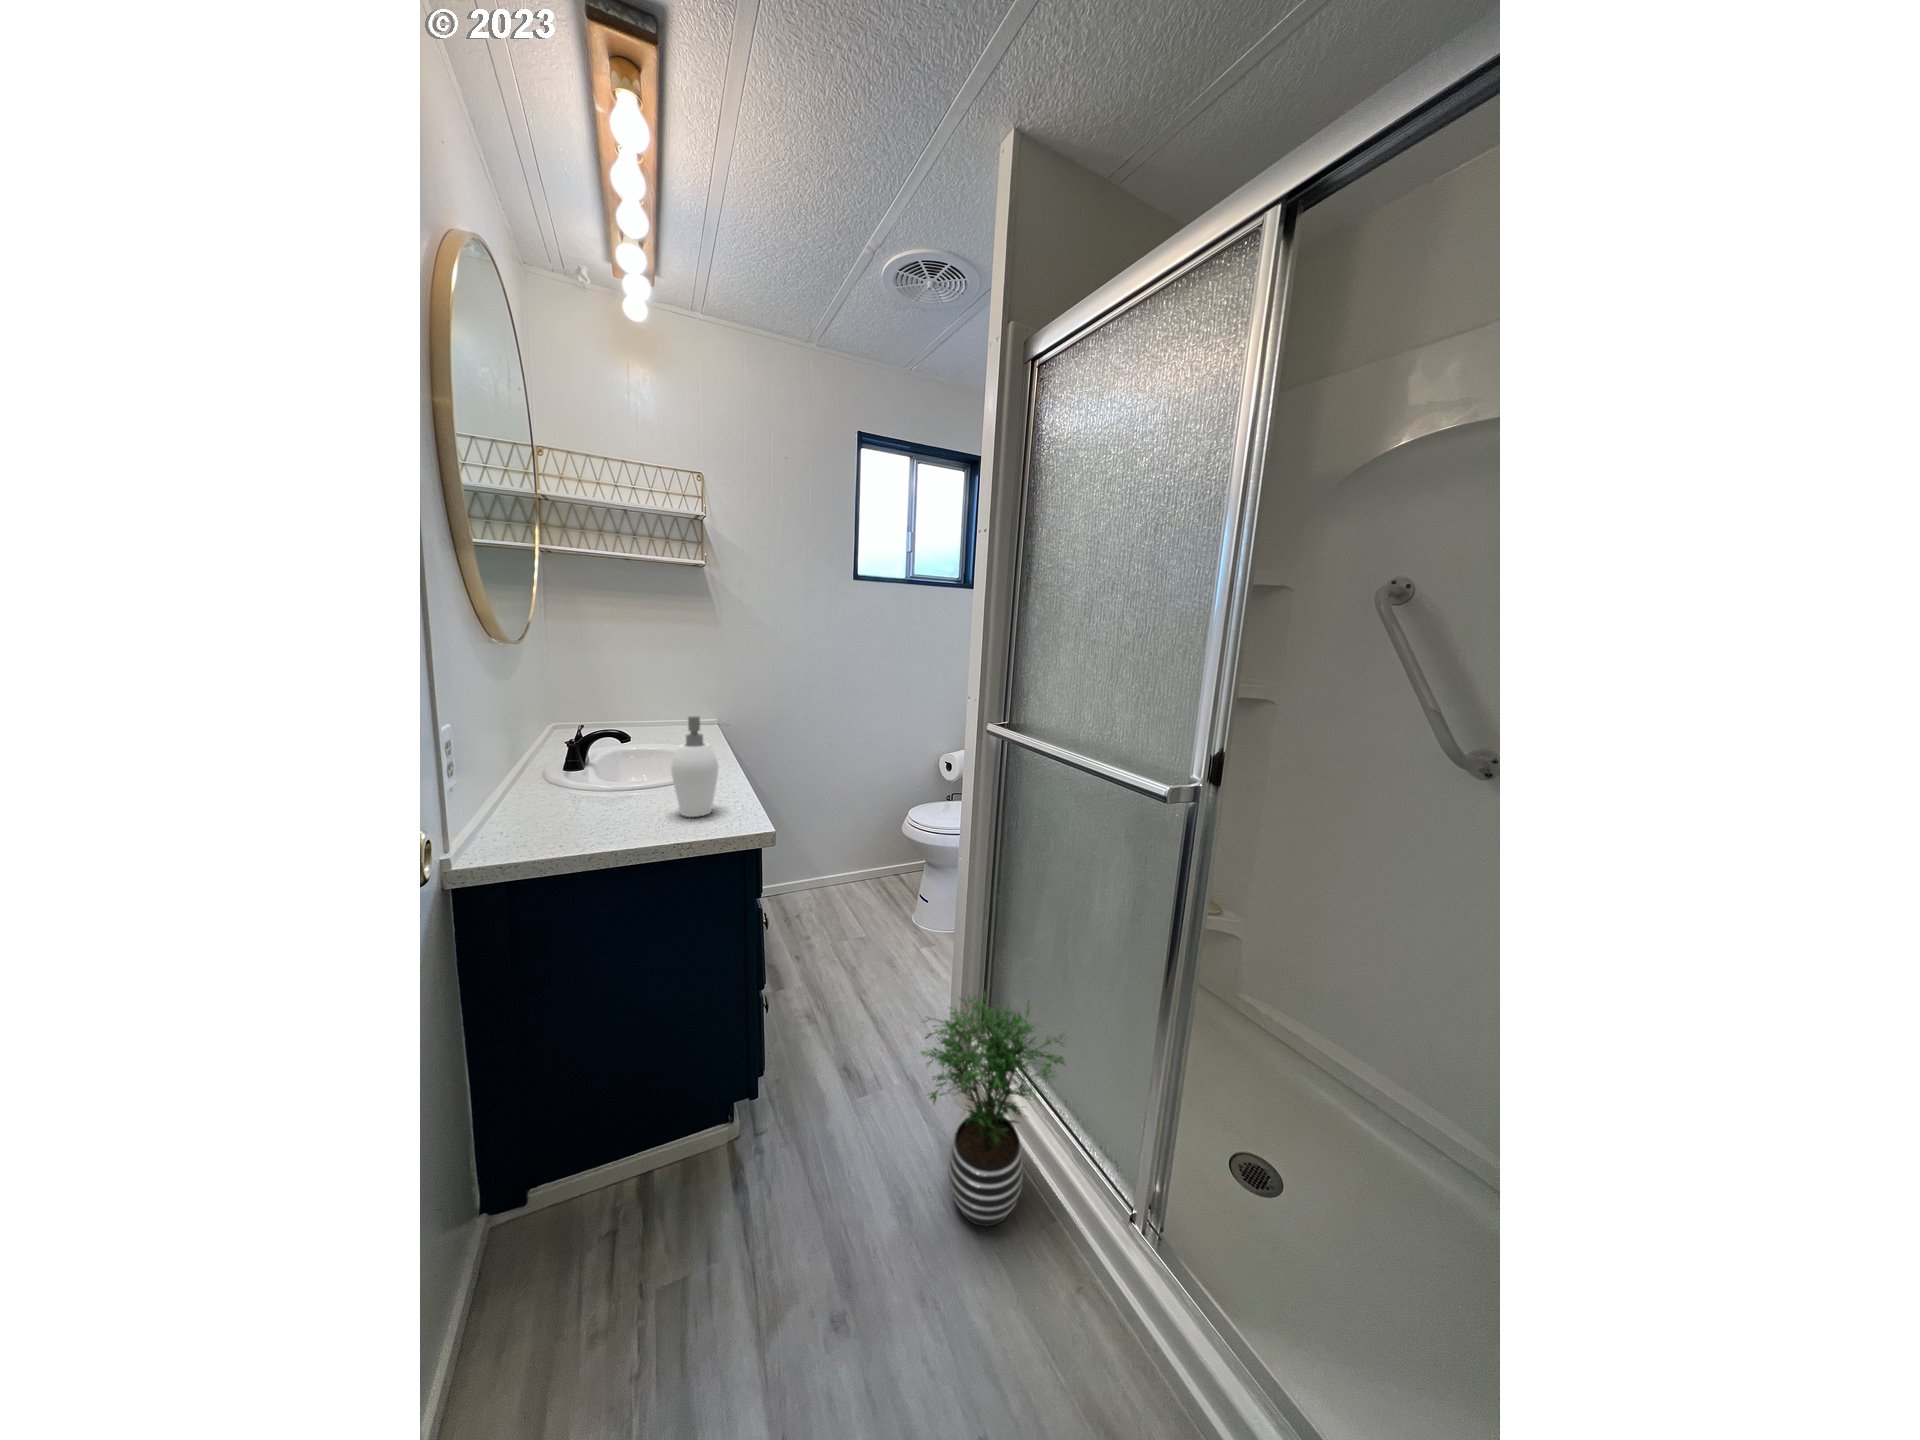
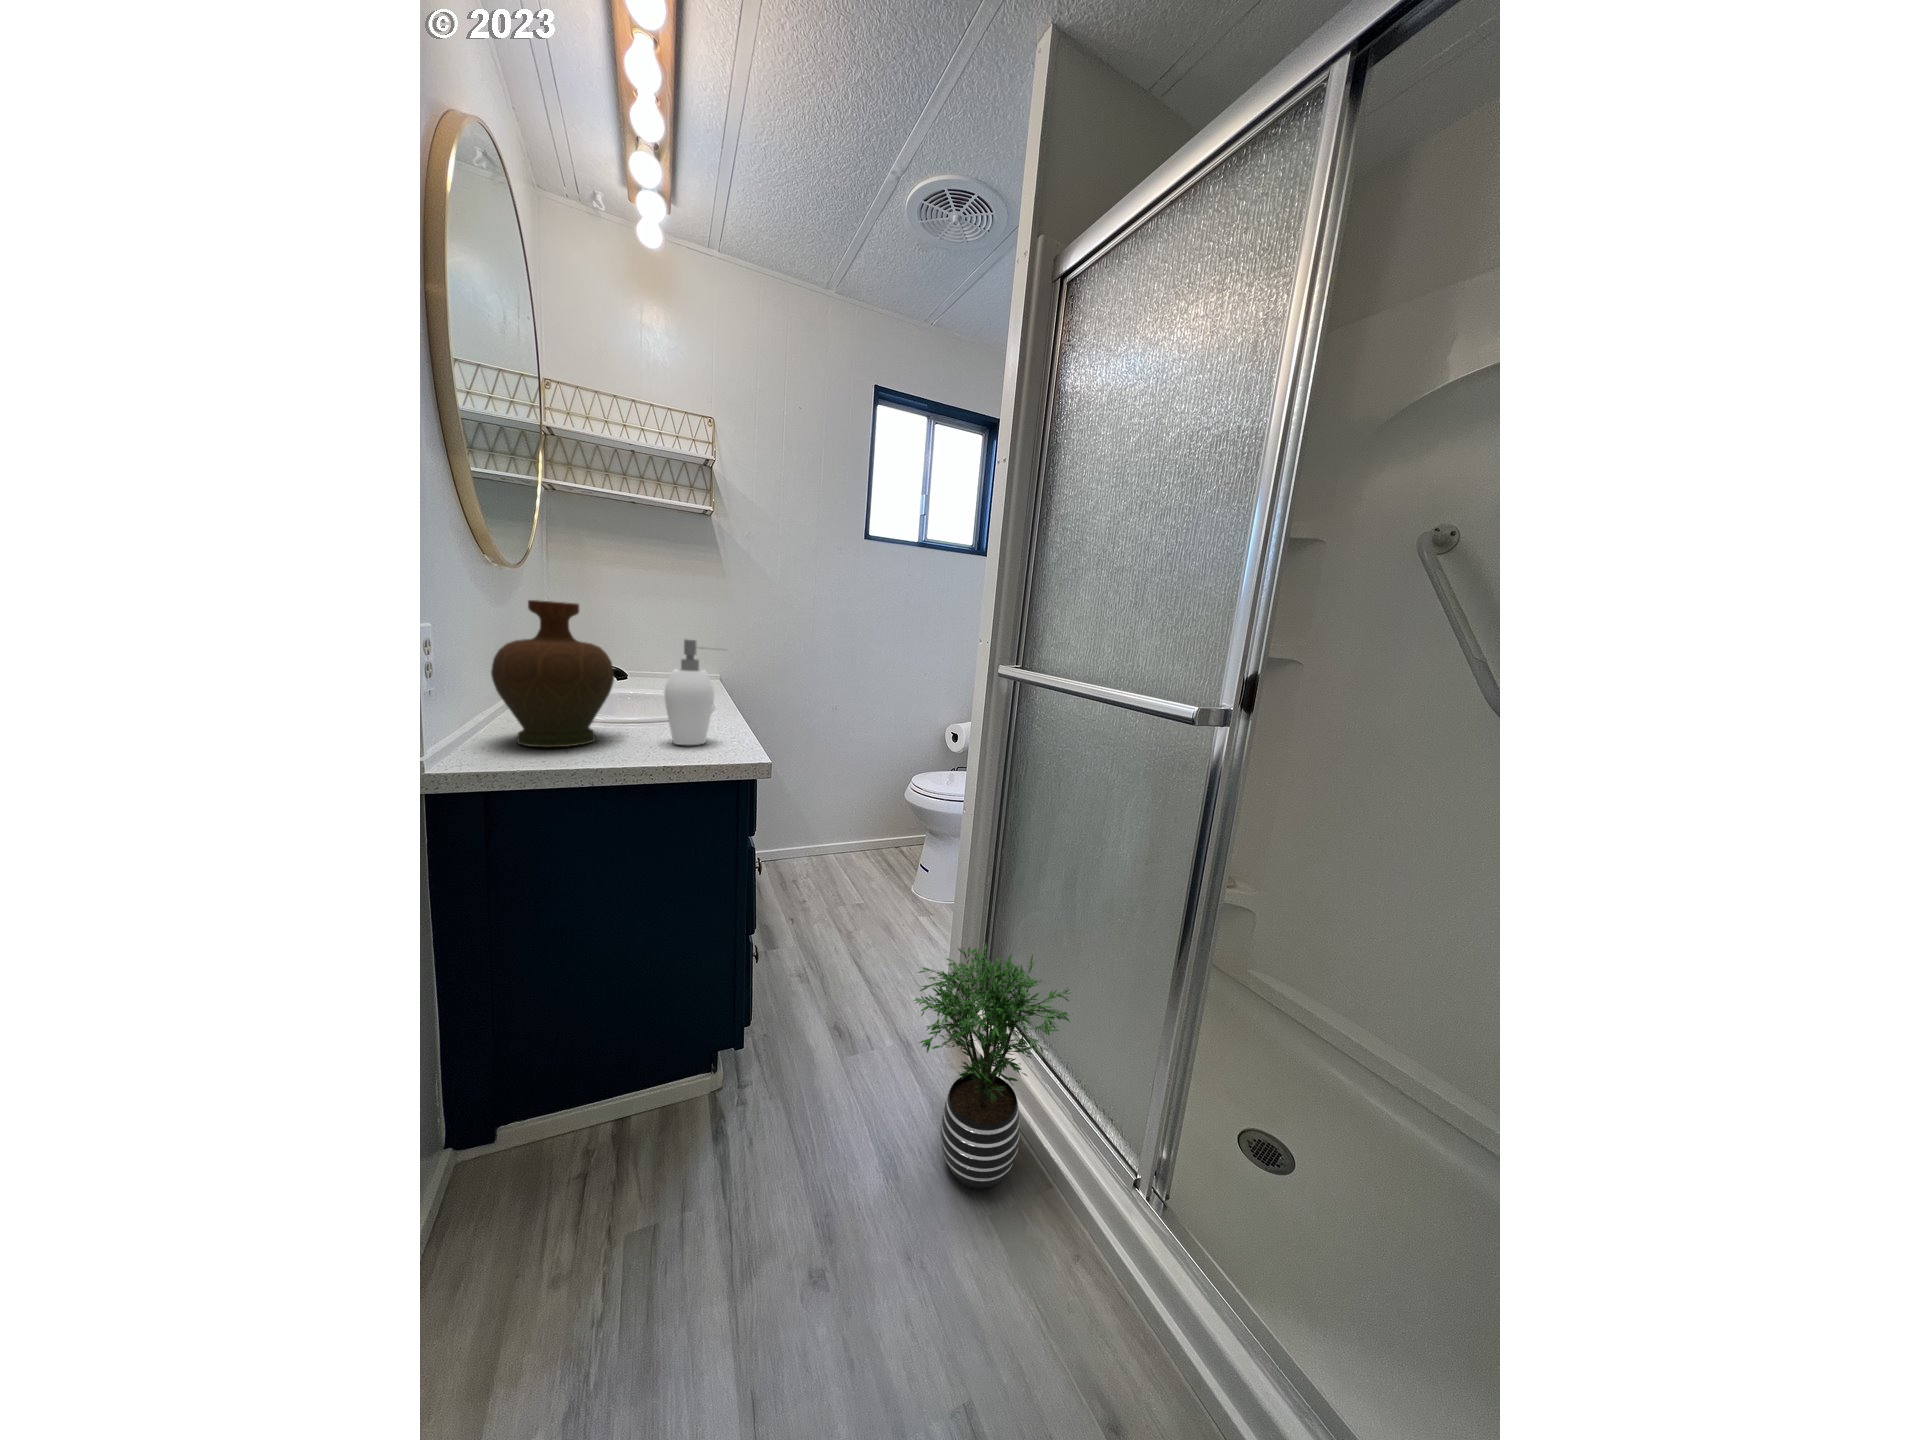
decorative vase: none [507,687,623,829] -> present [491,600,614,747]

